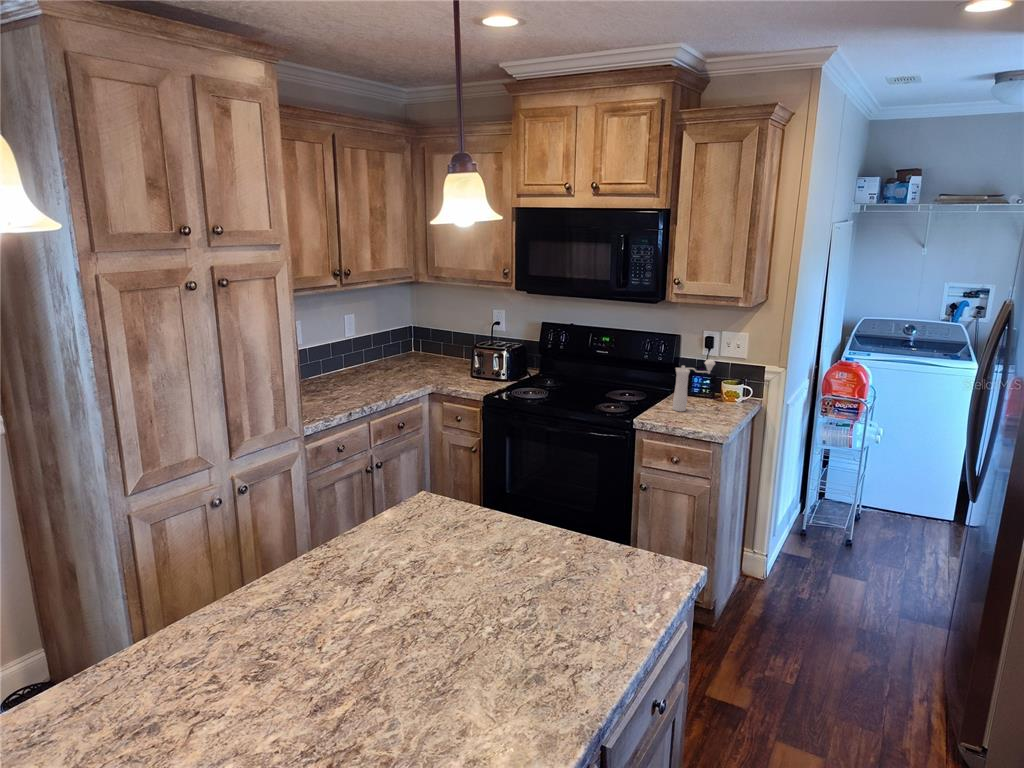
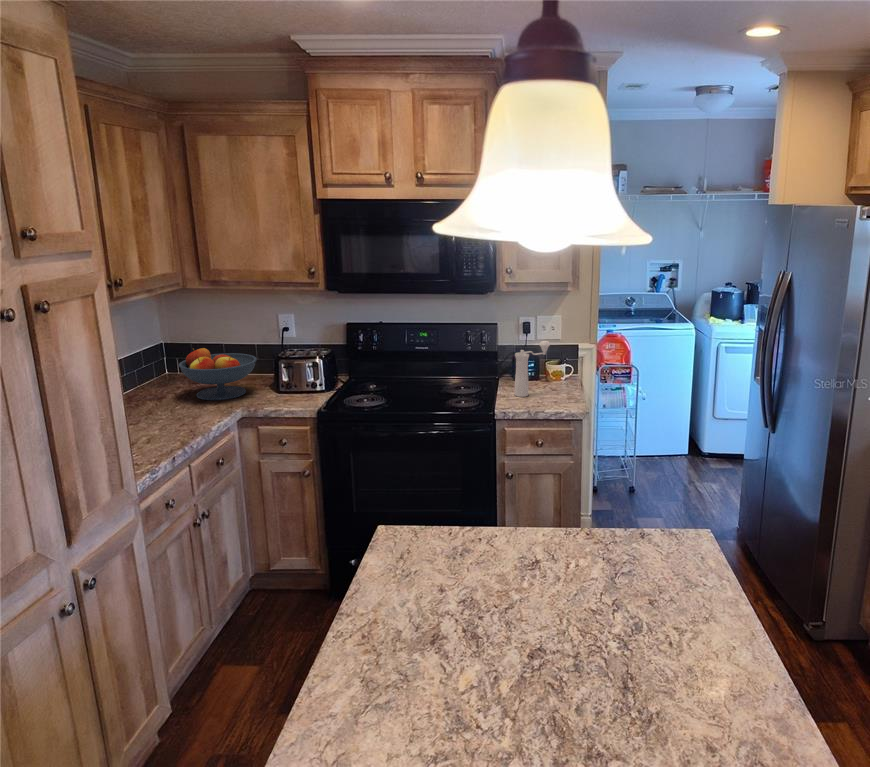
fruit bowl: none [395,329,458,375] -> present [179,348,257,400]

